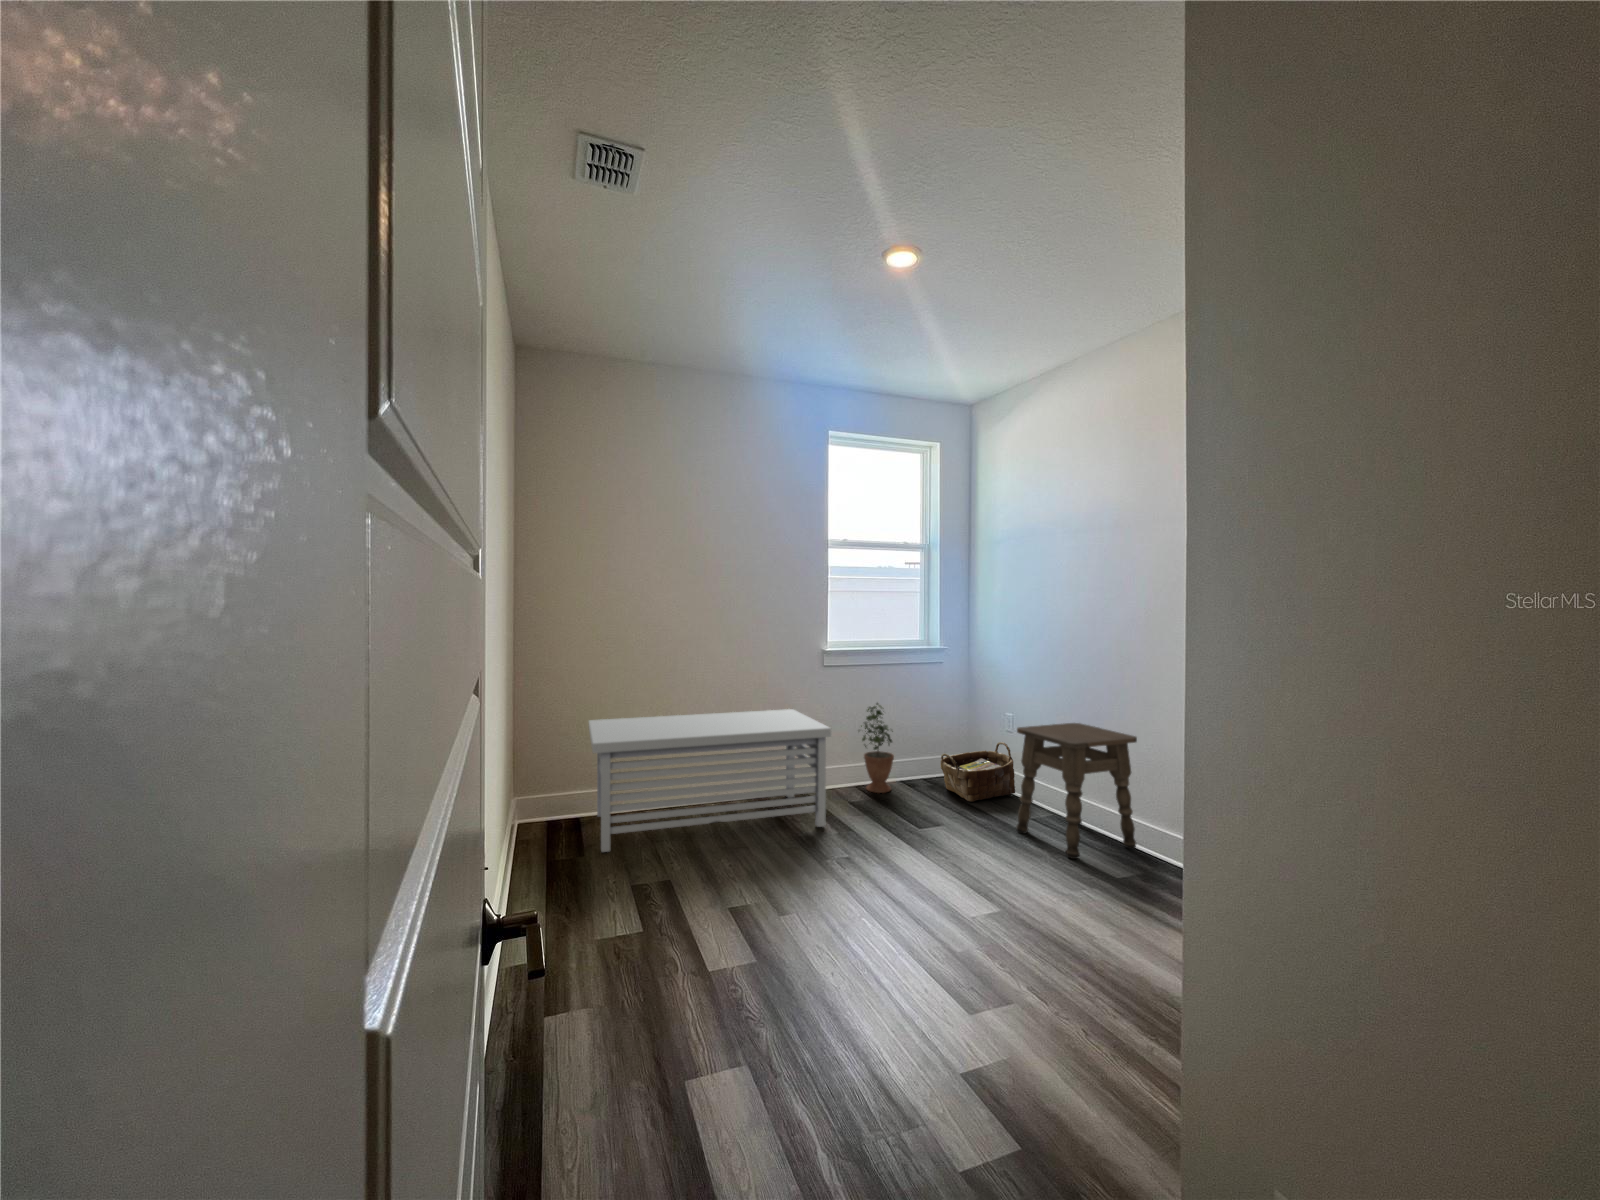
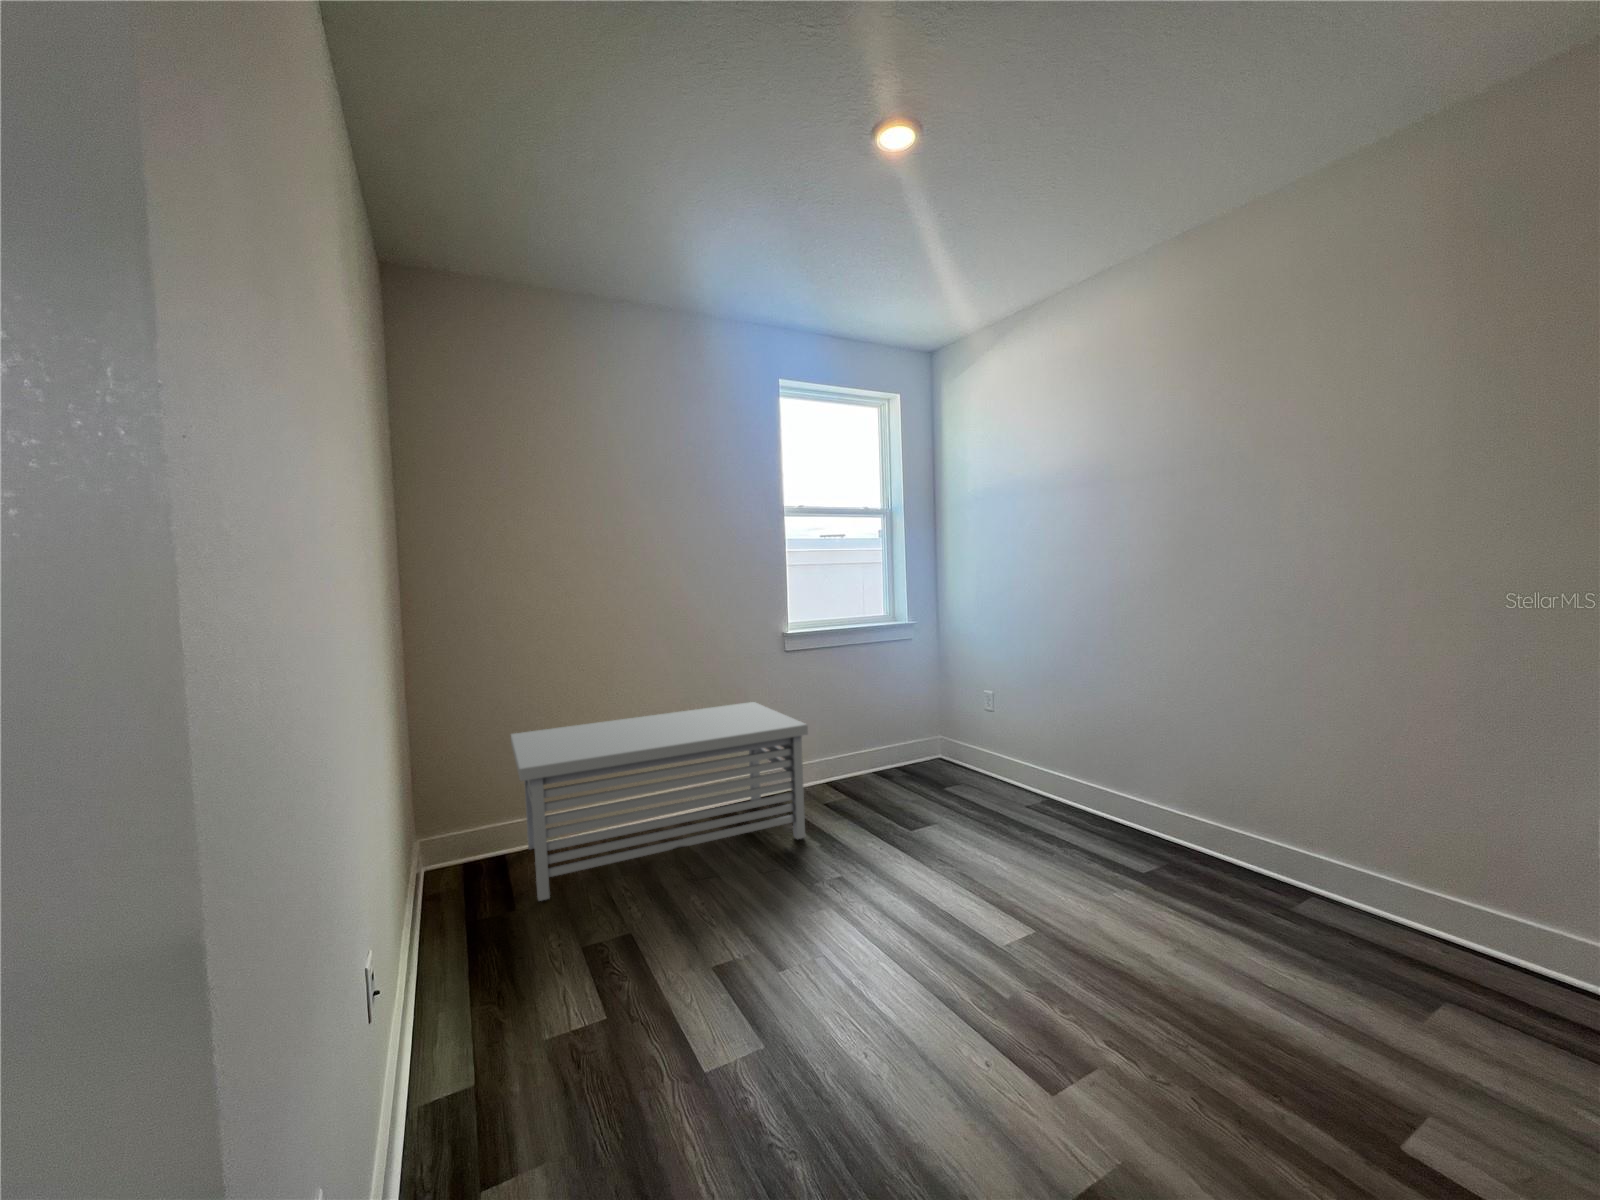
potted plant: present [861,703,894,793] -> none [827,686,868,788]
side table: present [1016,723,1137,859] -> none [1014,699,1149,854]
woven basket: present [941,742,1015,802] -> none [919,722,1001,791]

